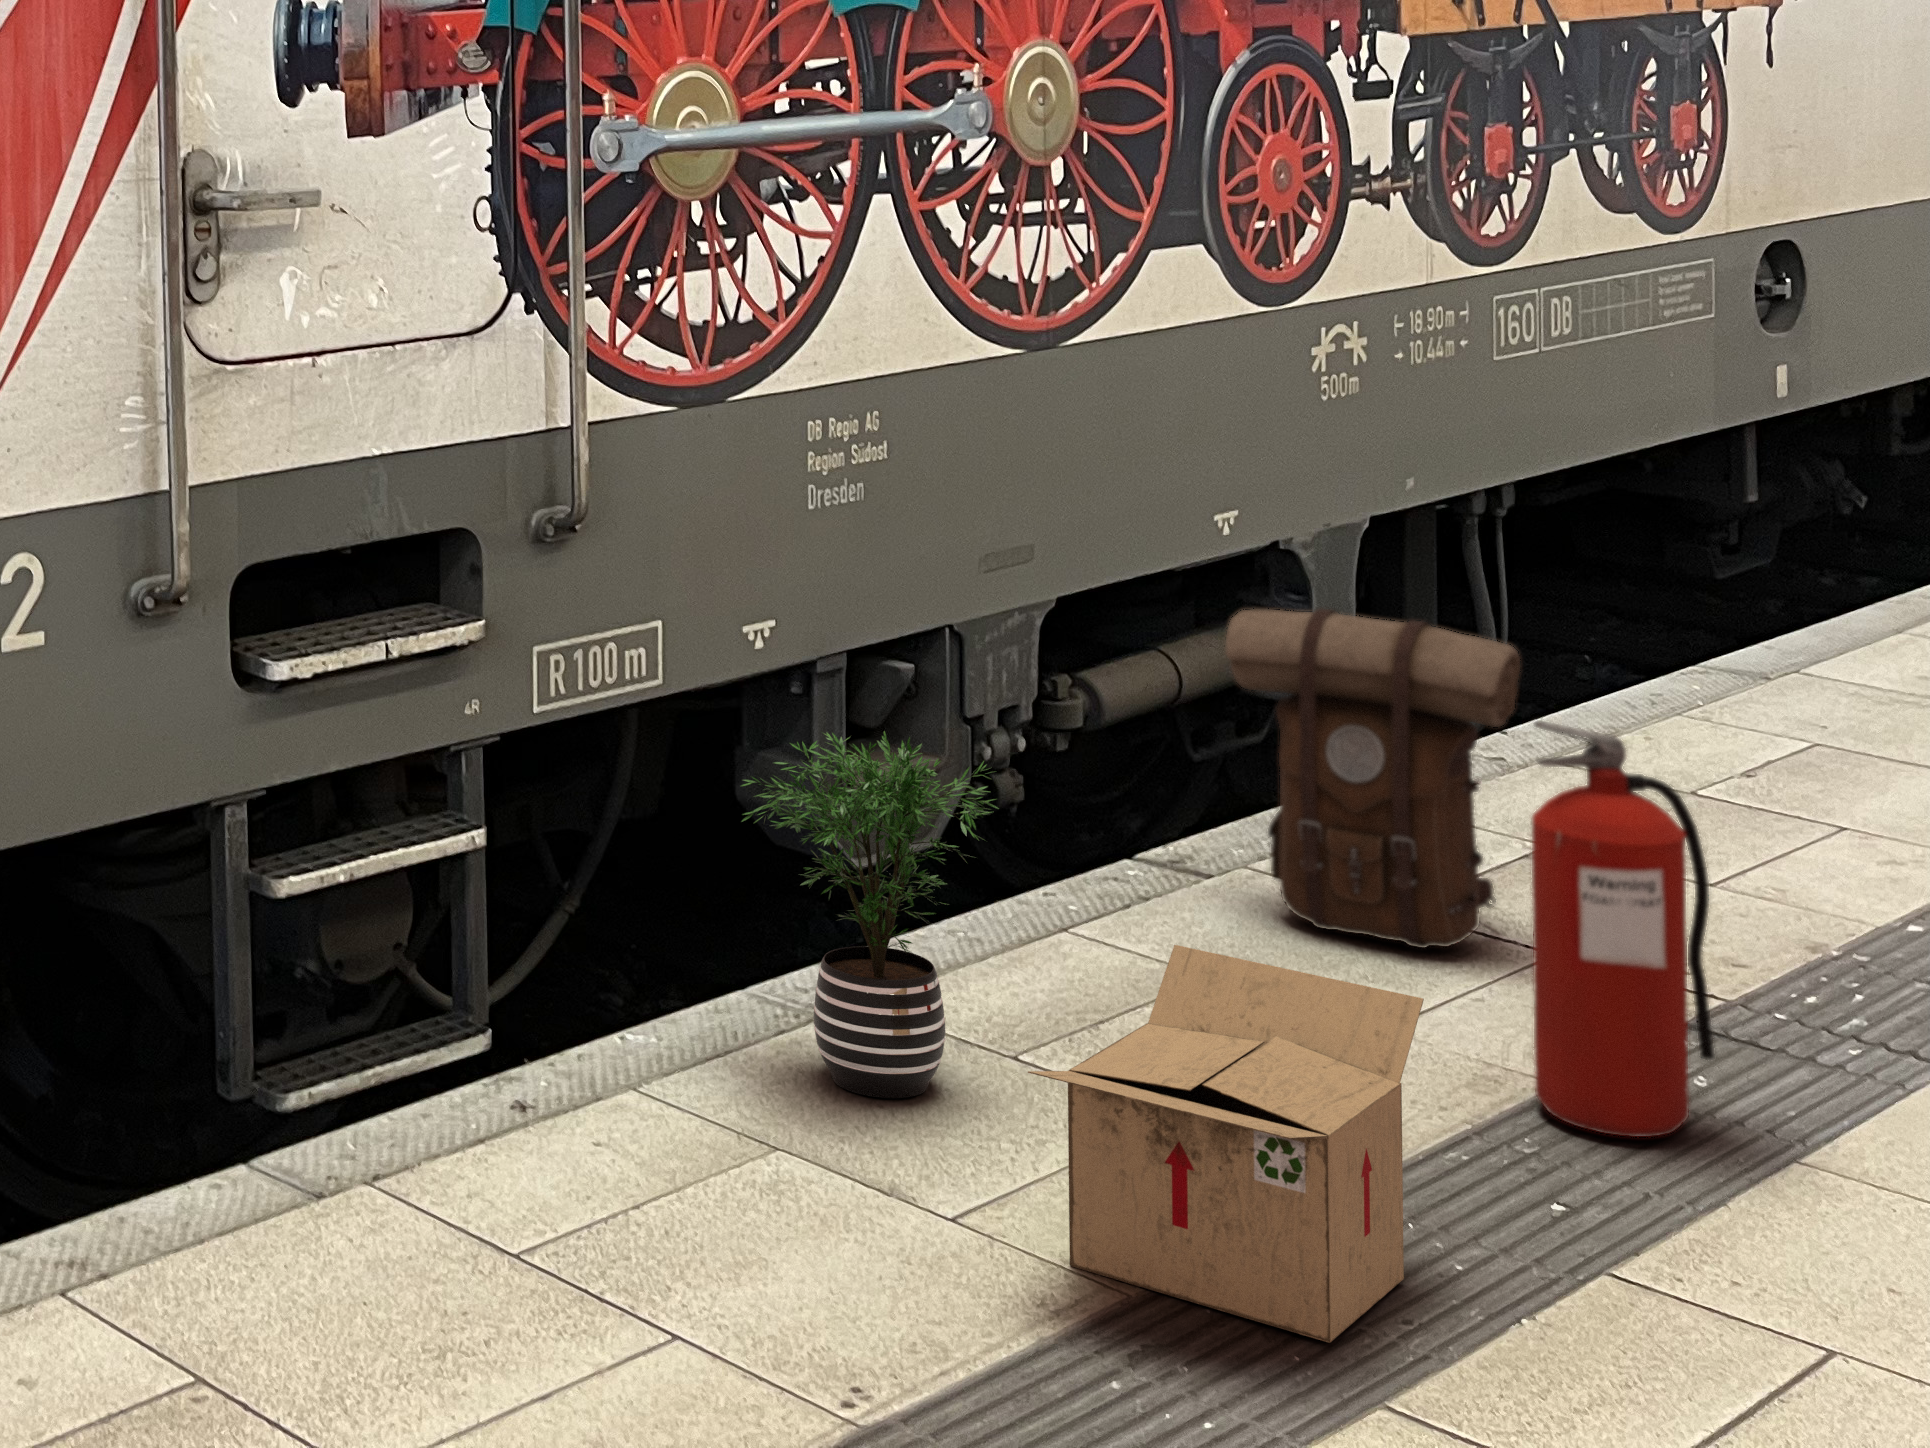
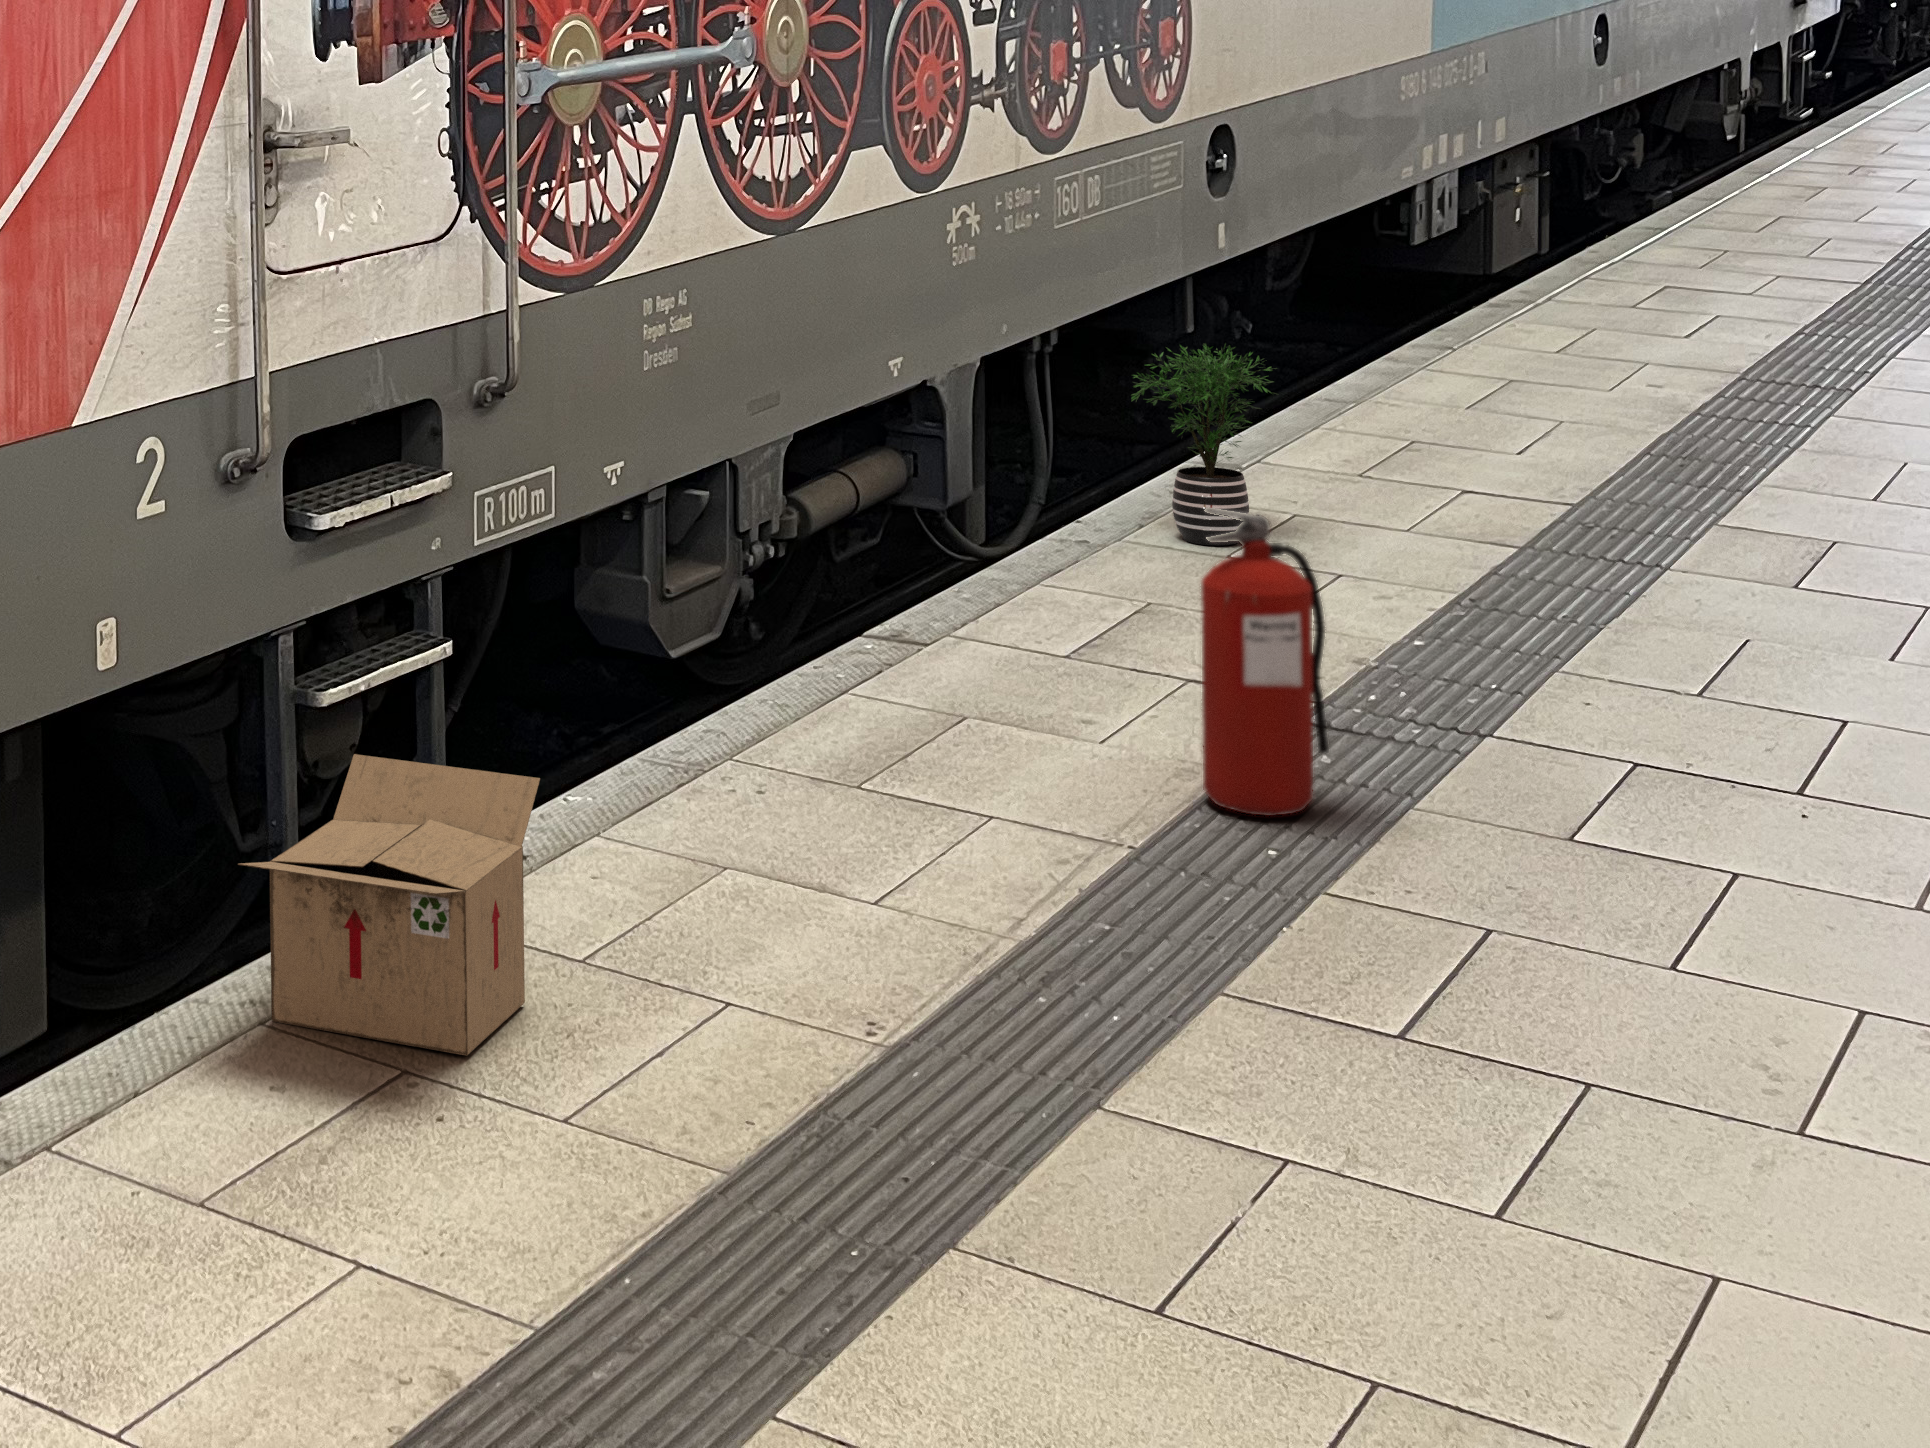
backpack: present [1226,608,1520,948] -> none [922,443,1144,700]
potted plant: present [741,731,998,1098] -> present [1131,344,1273,546]
cardboard box: present [1028,945,1424,1343] -> present [238,754,540,1055]

